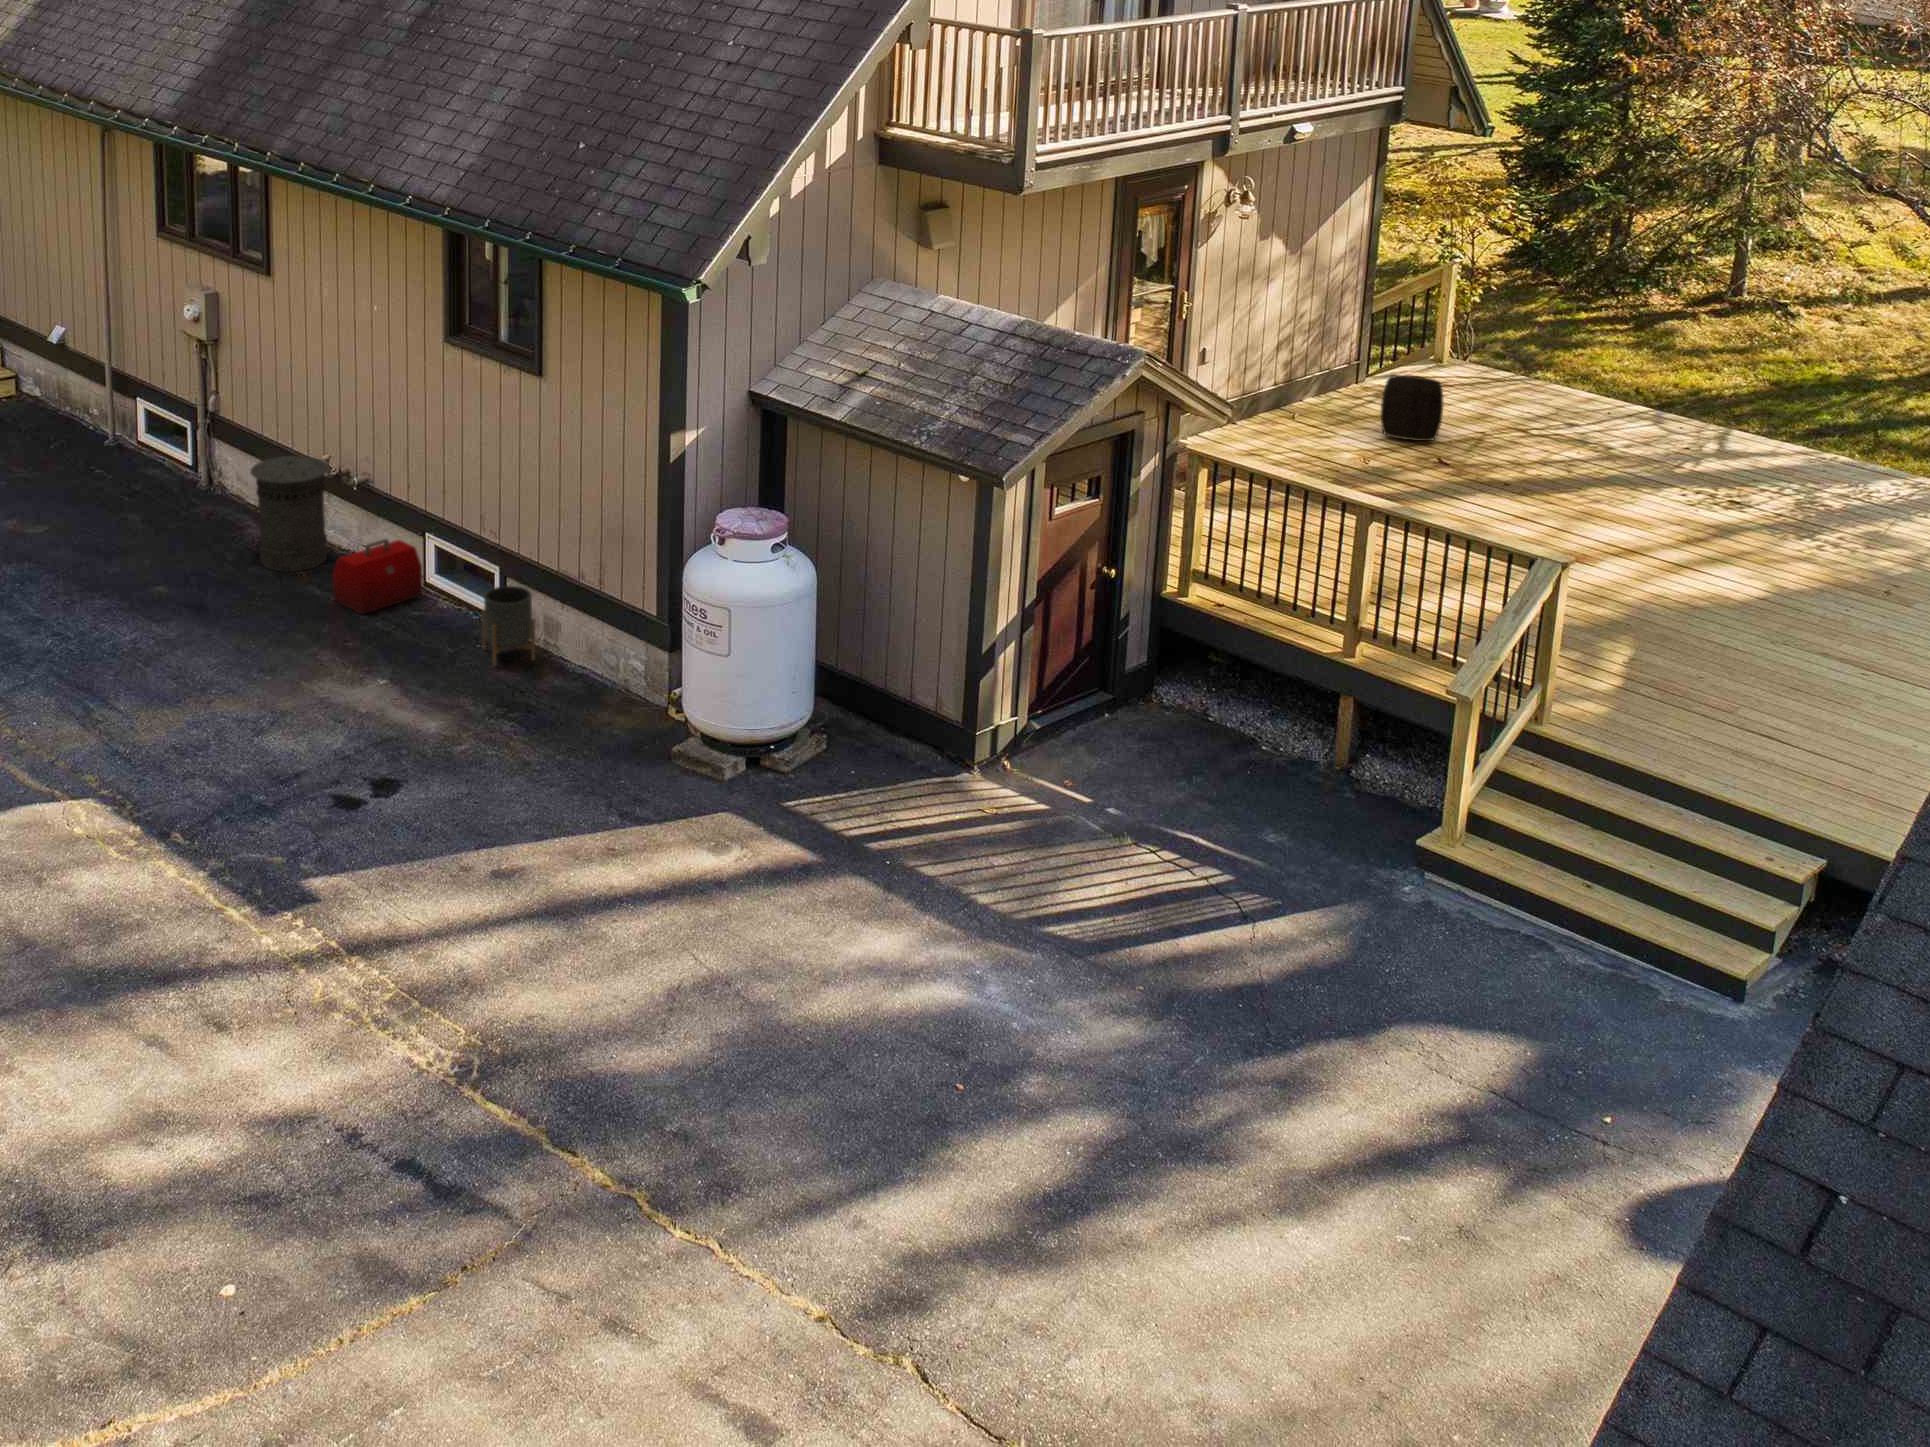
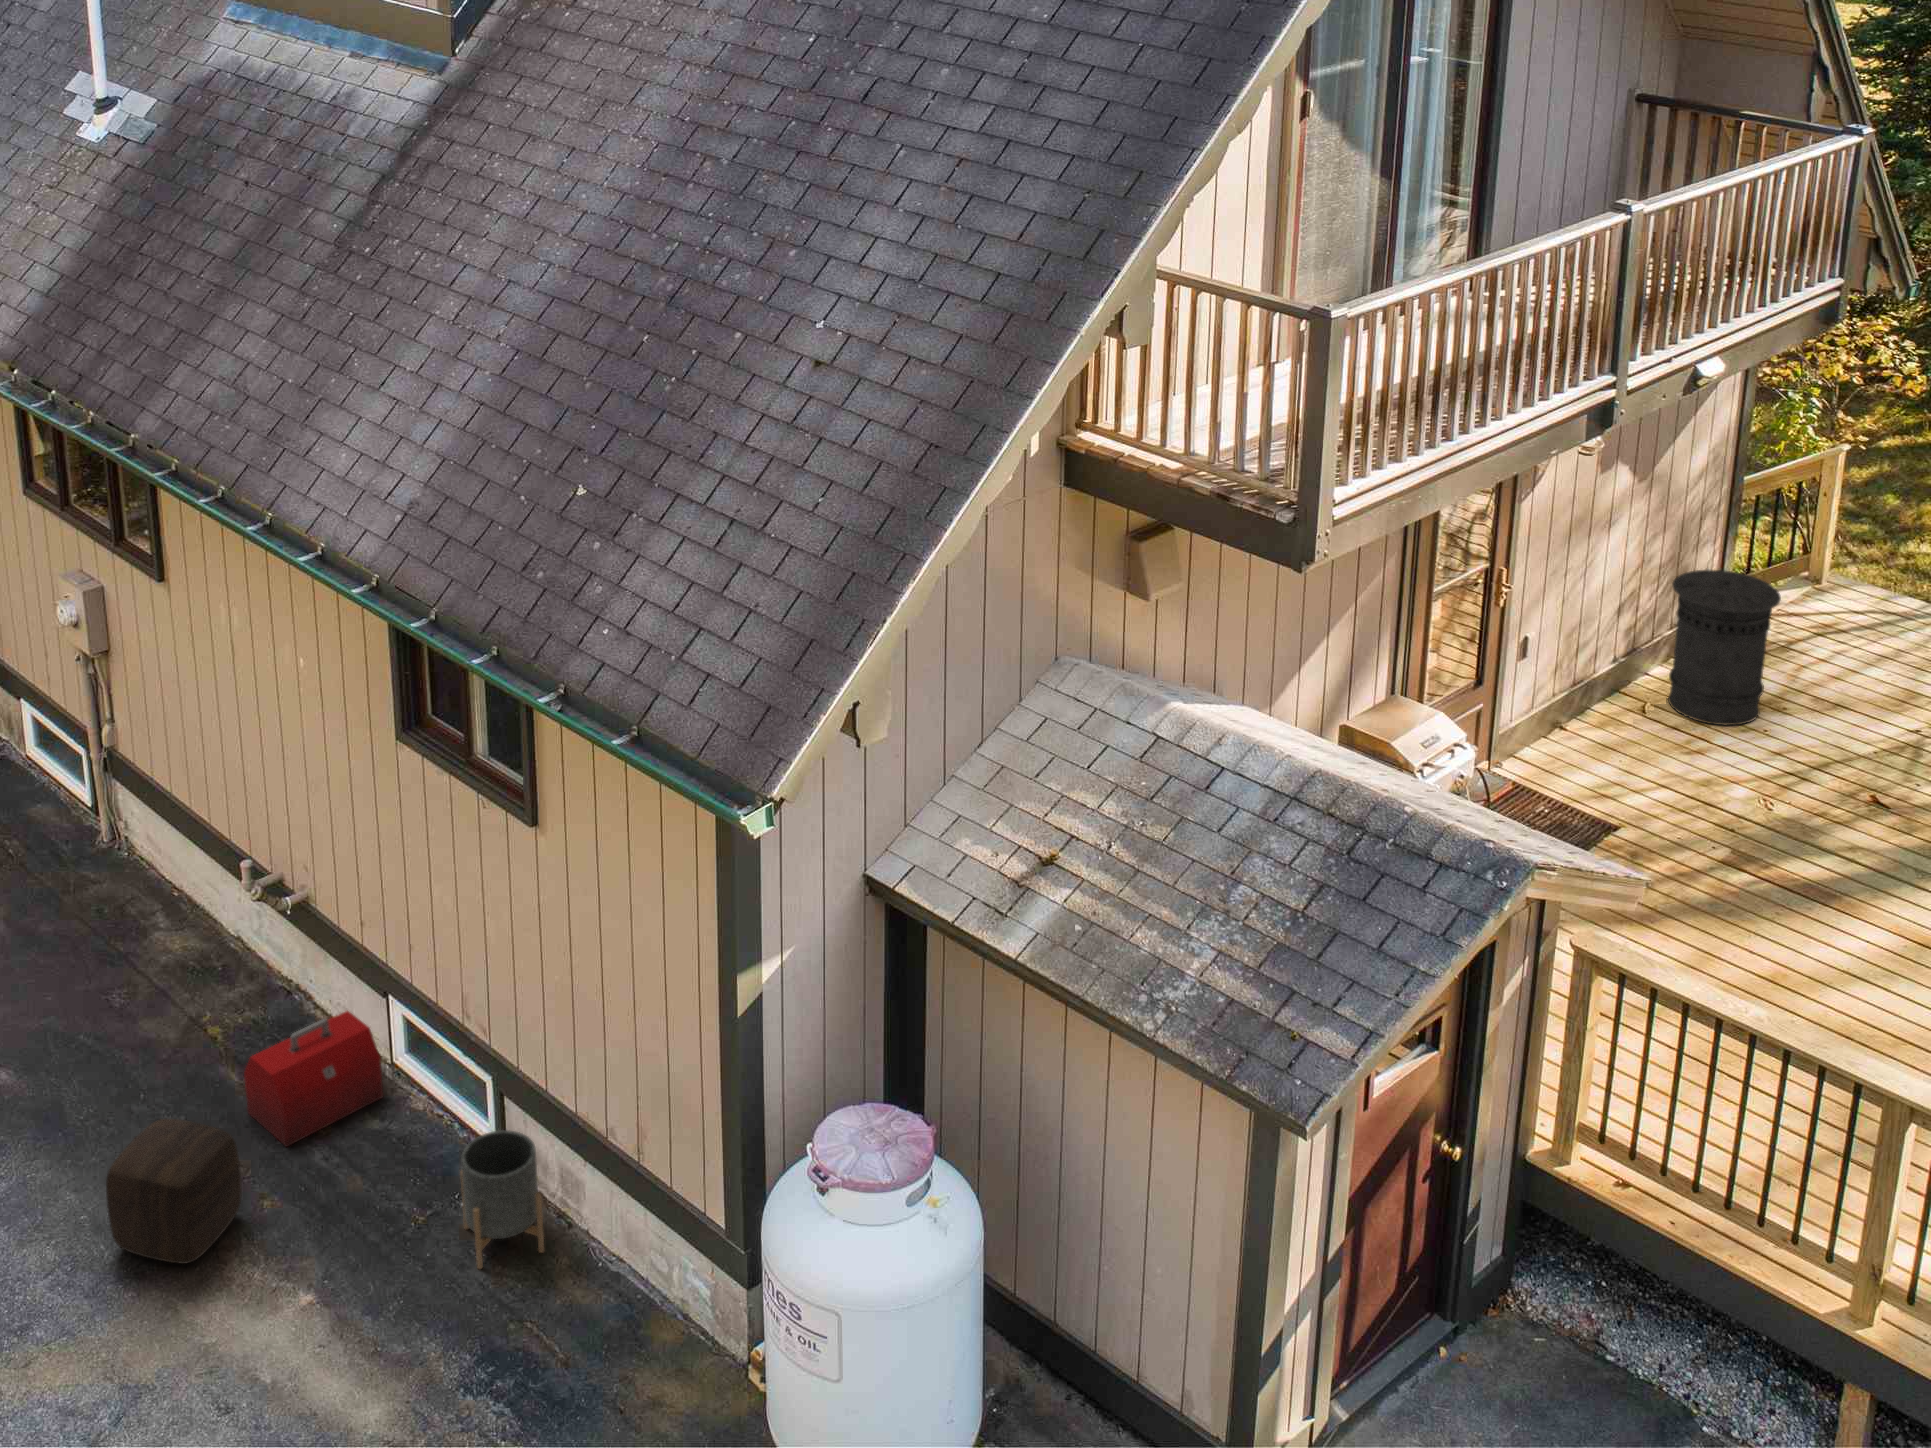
ottoman: present [1381,375,1443,441] -> present [106,1119,242,1264]
trash can: present [250,456,329,572] -> present [1668,570,1781,725]

